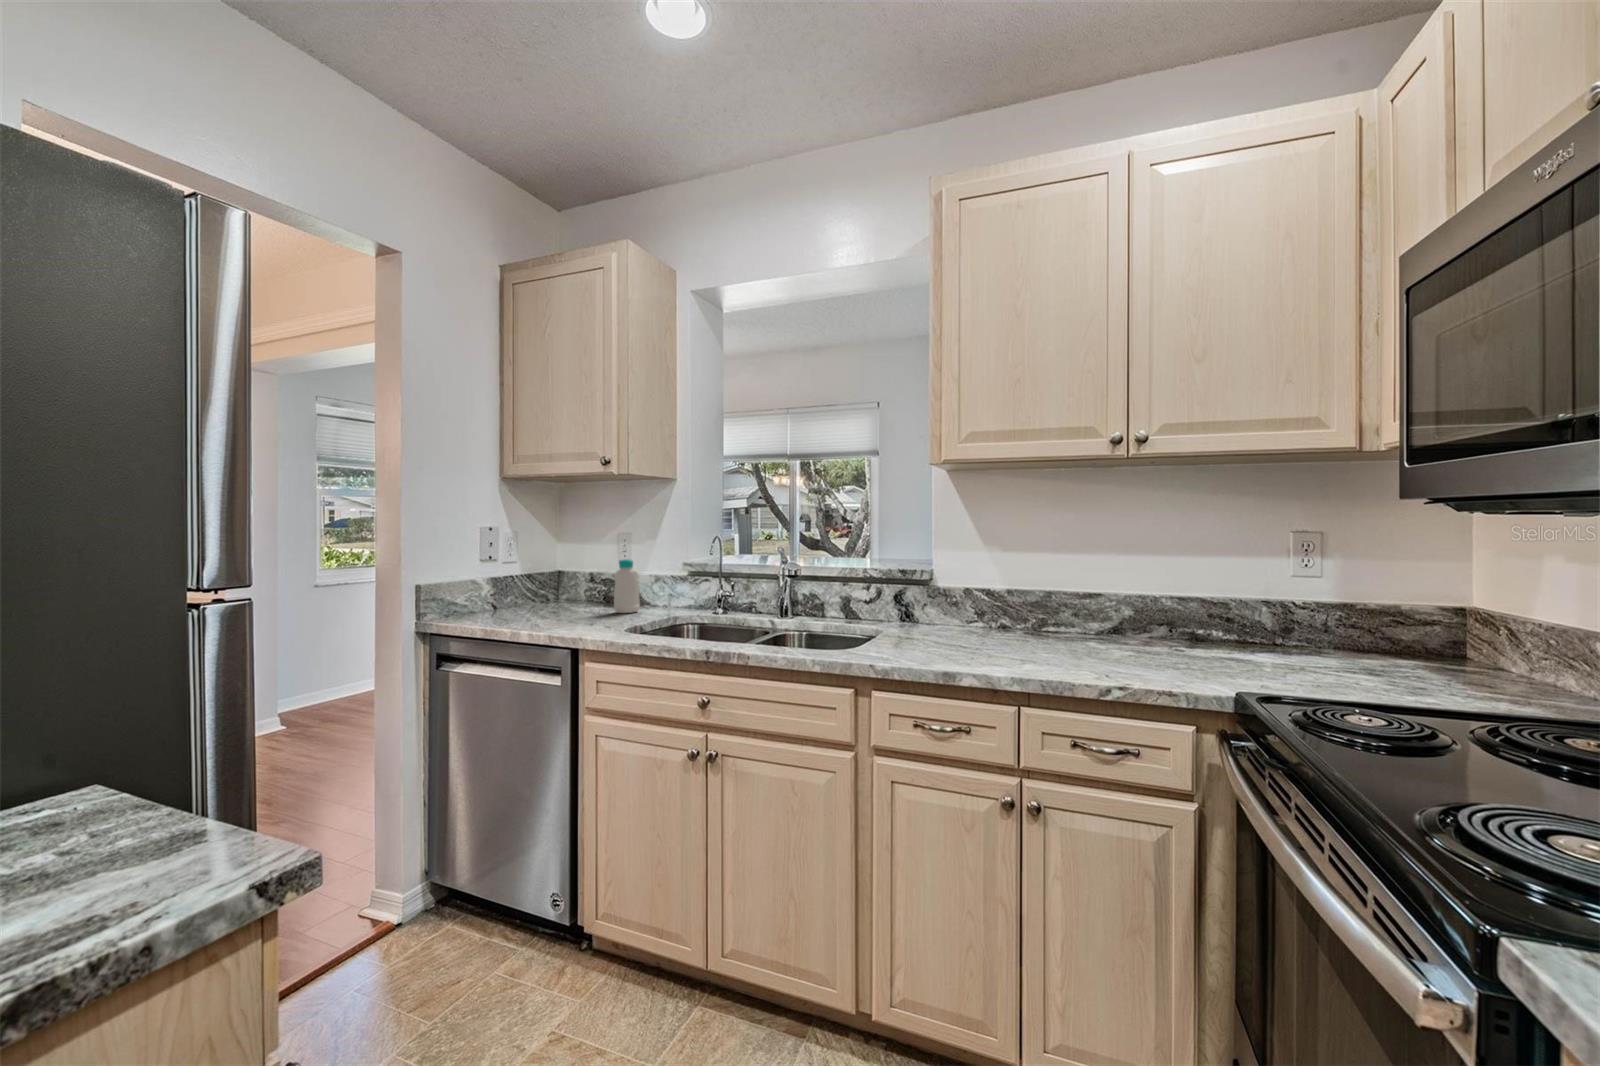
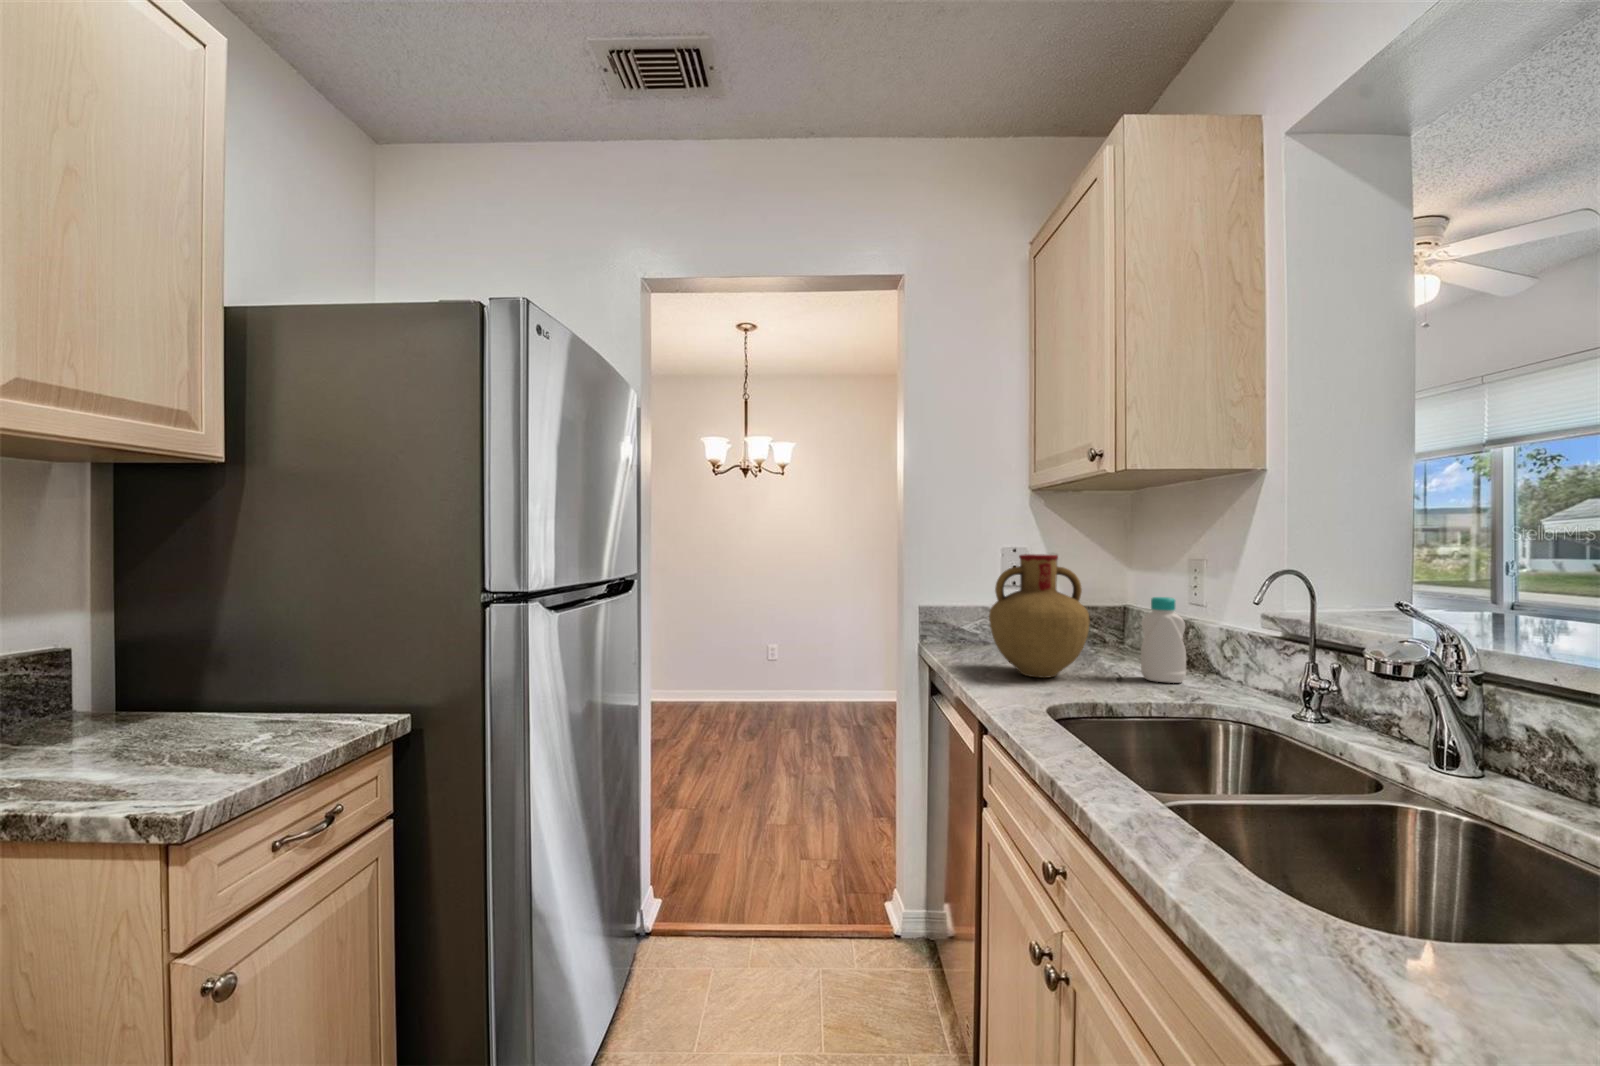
vase: none [526,536,596,622] -> present [989,554,1089,678]

